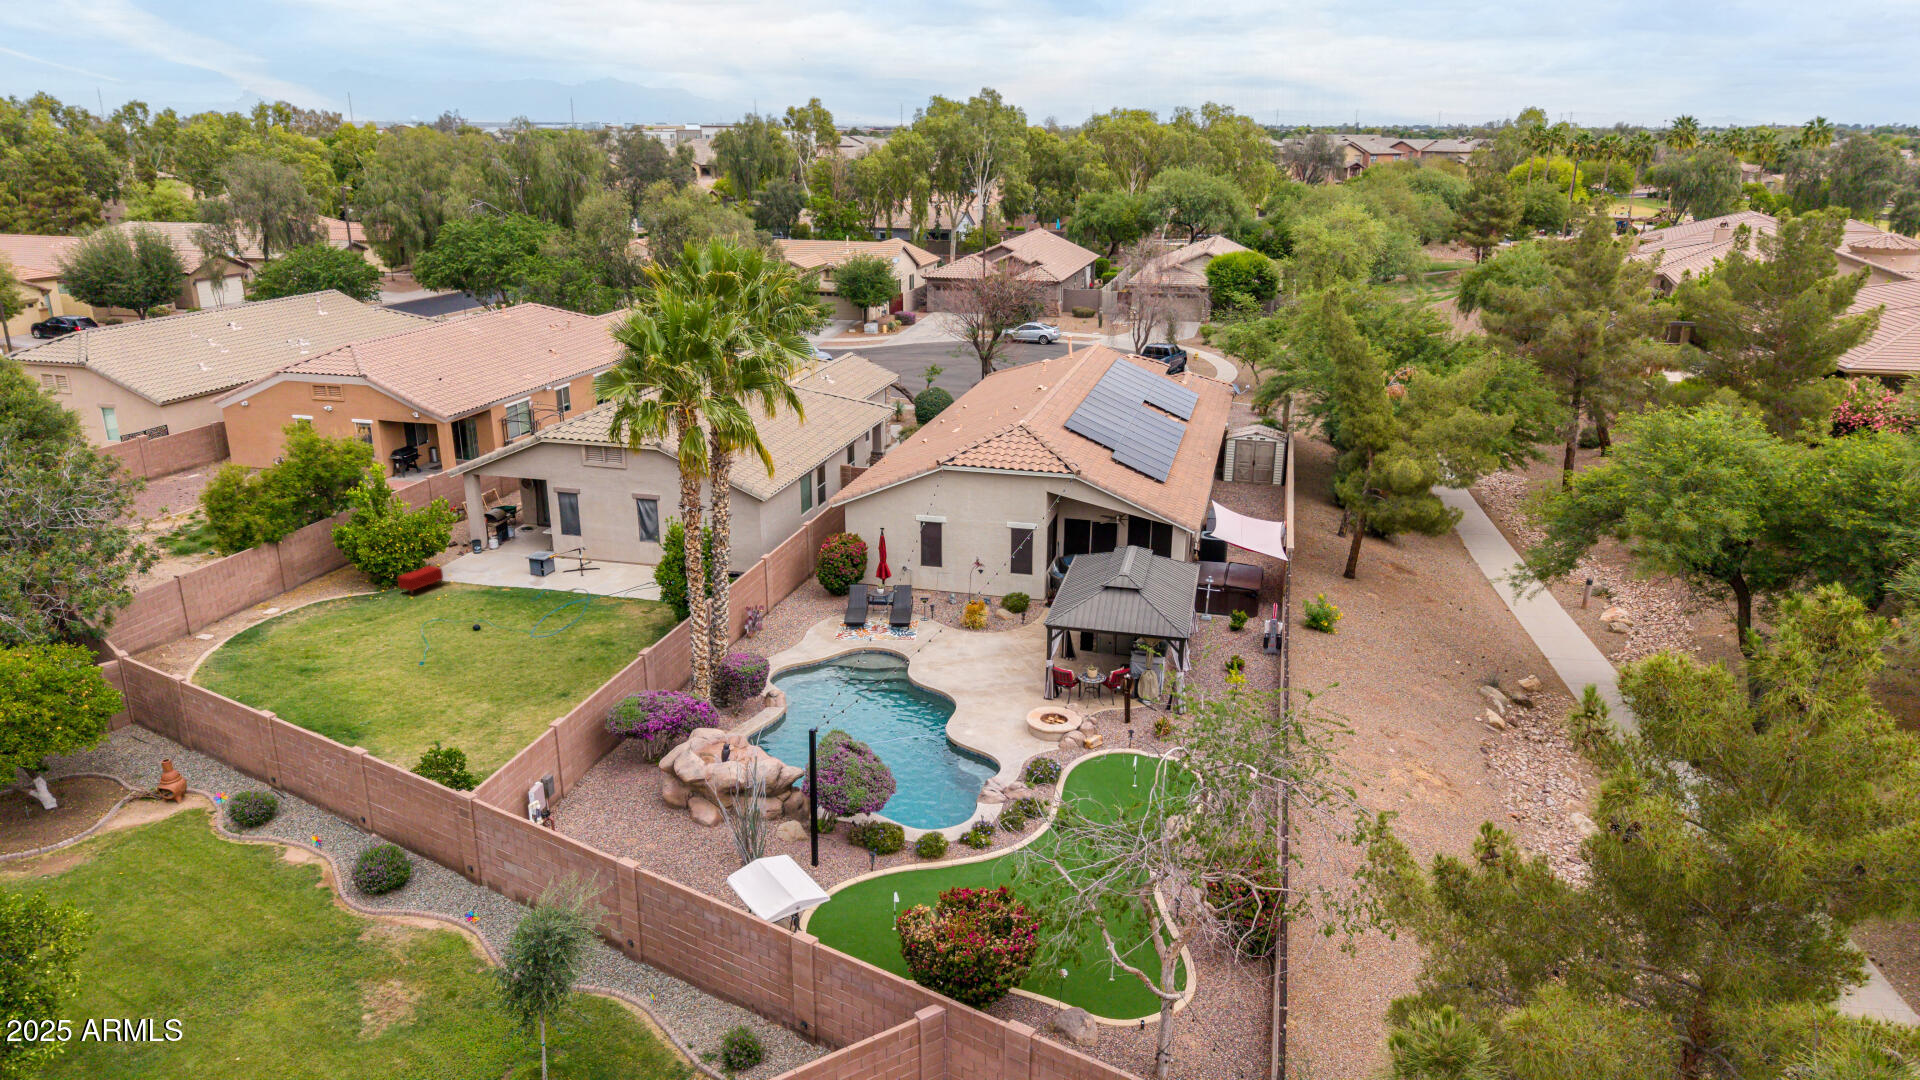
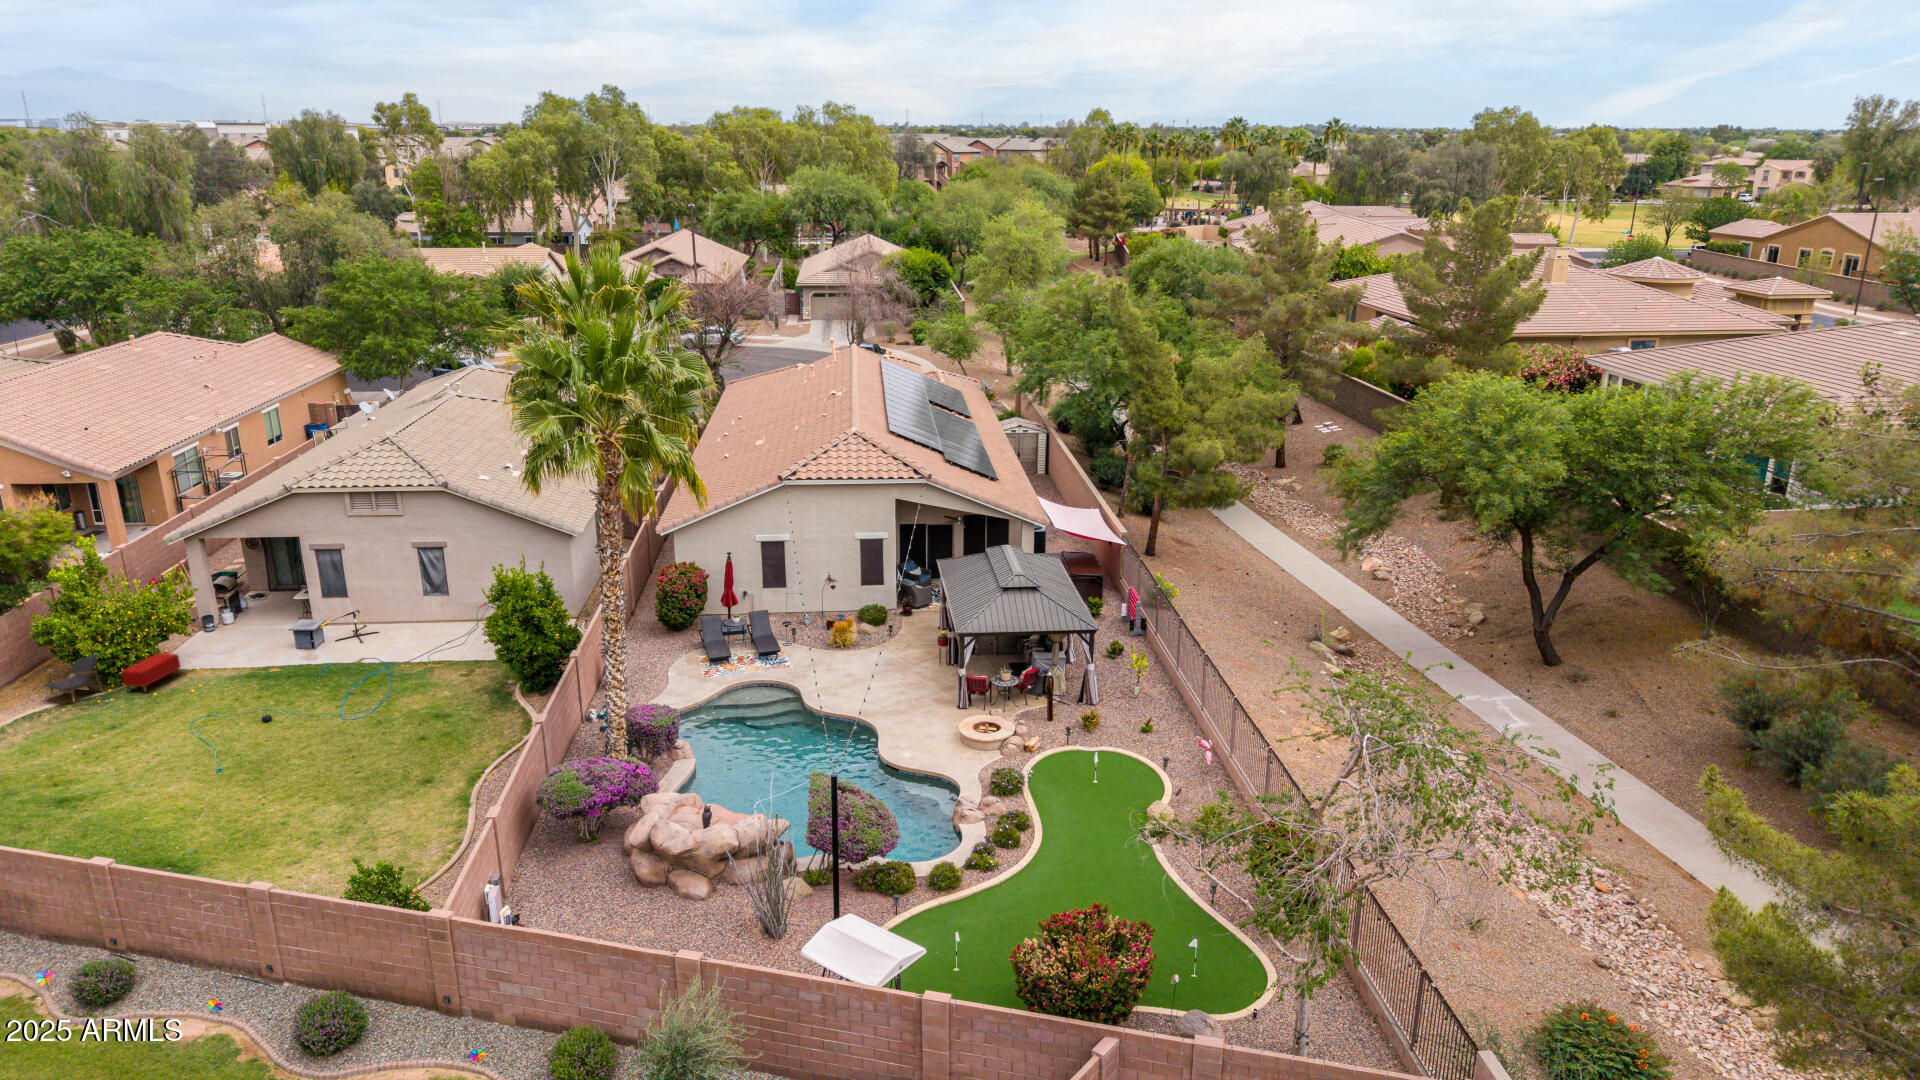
lounge chair: none [346,557,385,597] -> present [45,655,102,702]

